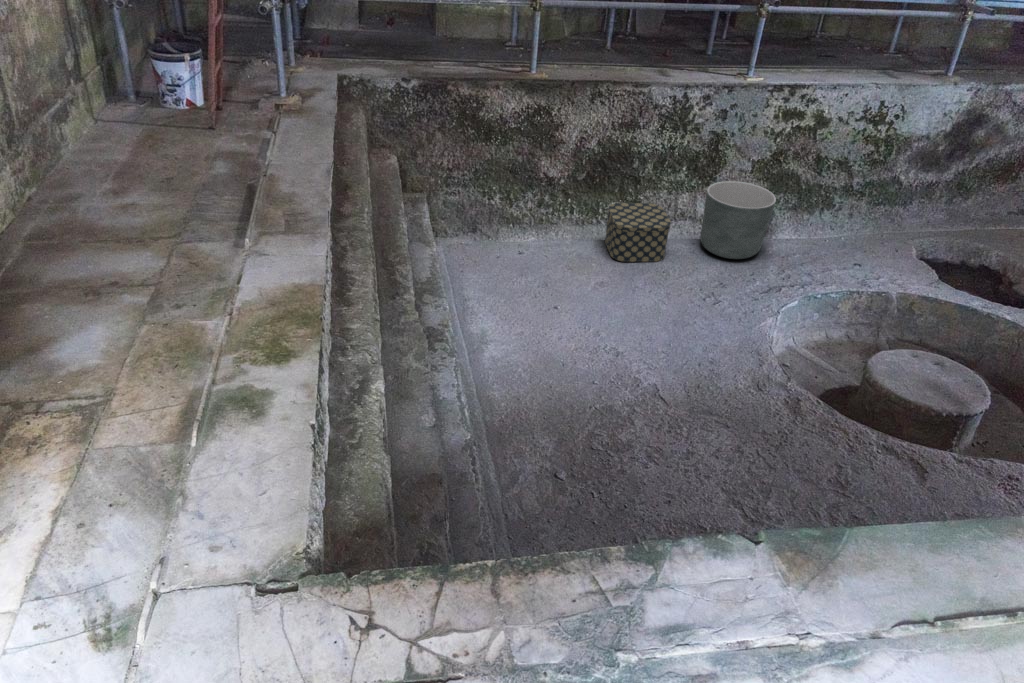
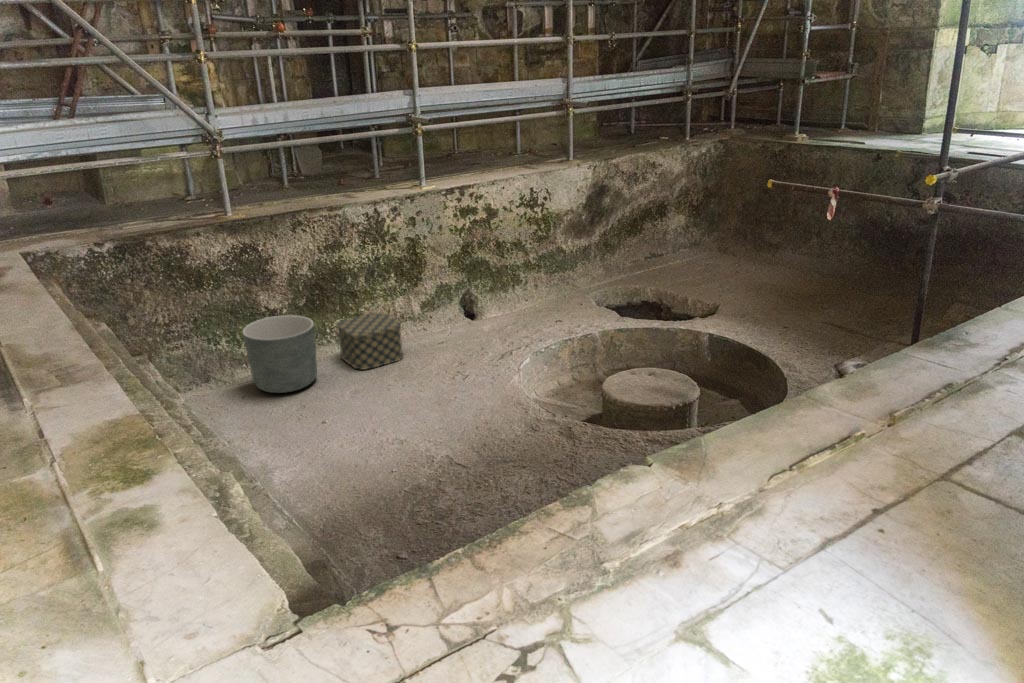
planter: present [700,181,776,259] -> present [243,315,317,393]

